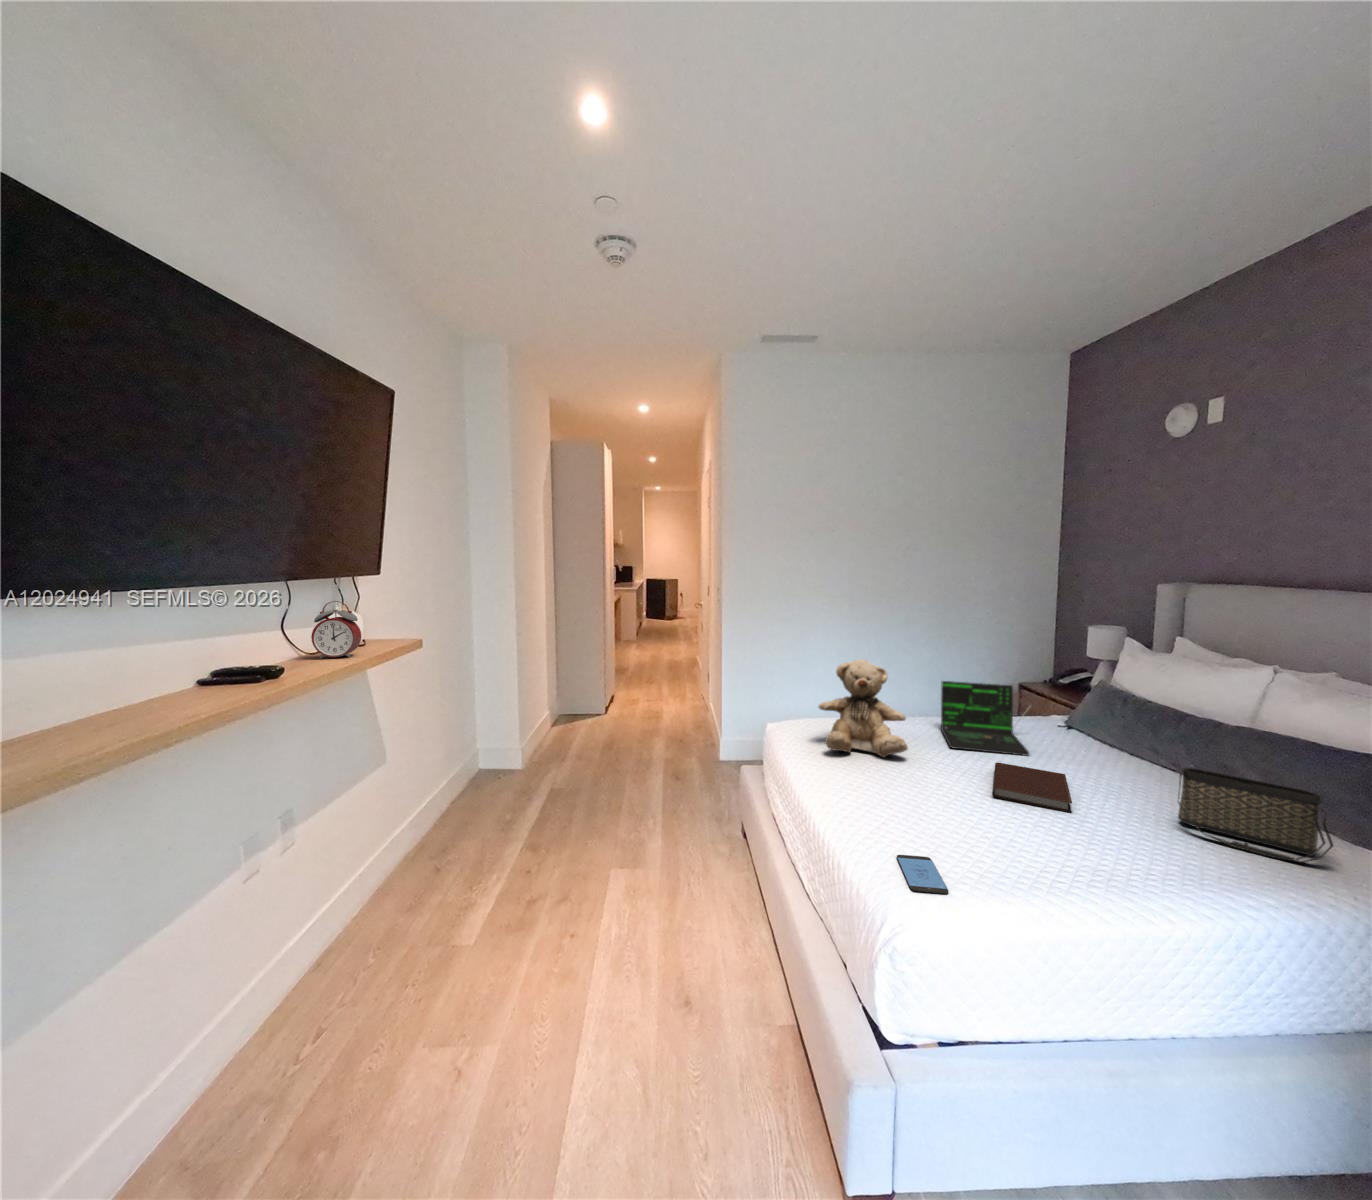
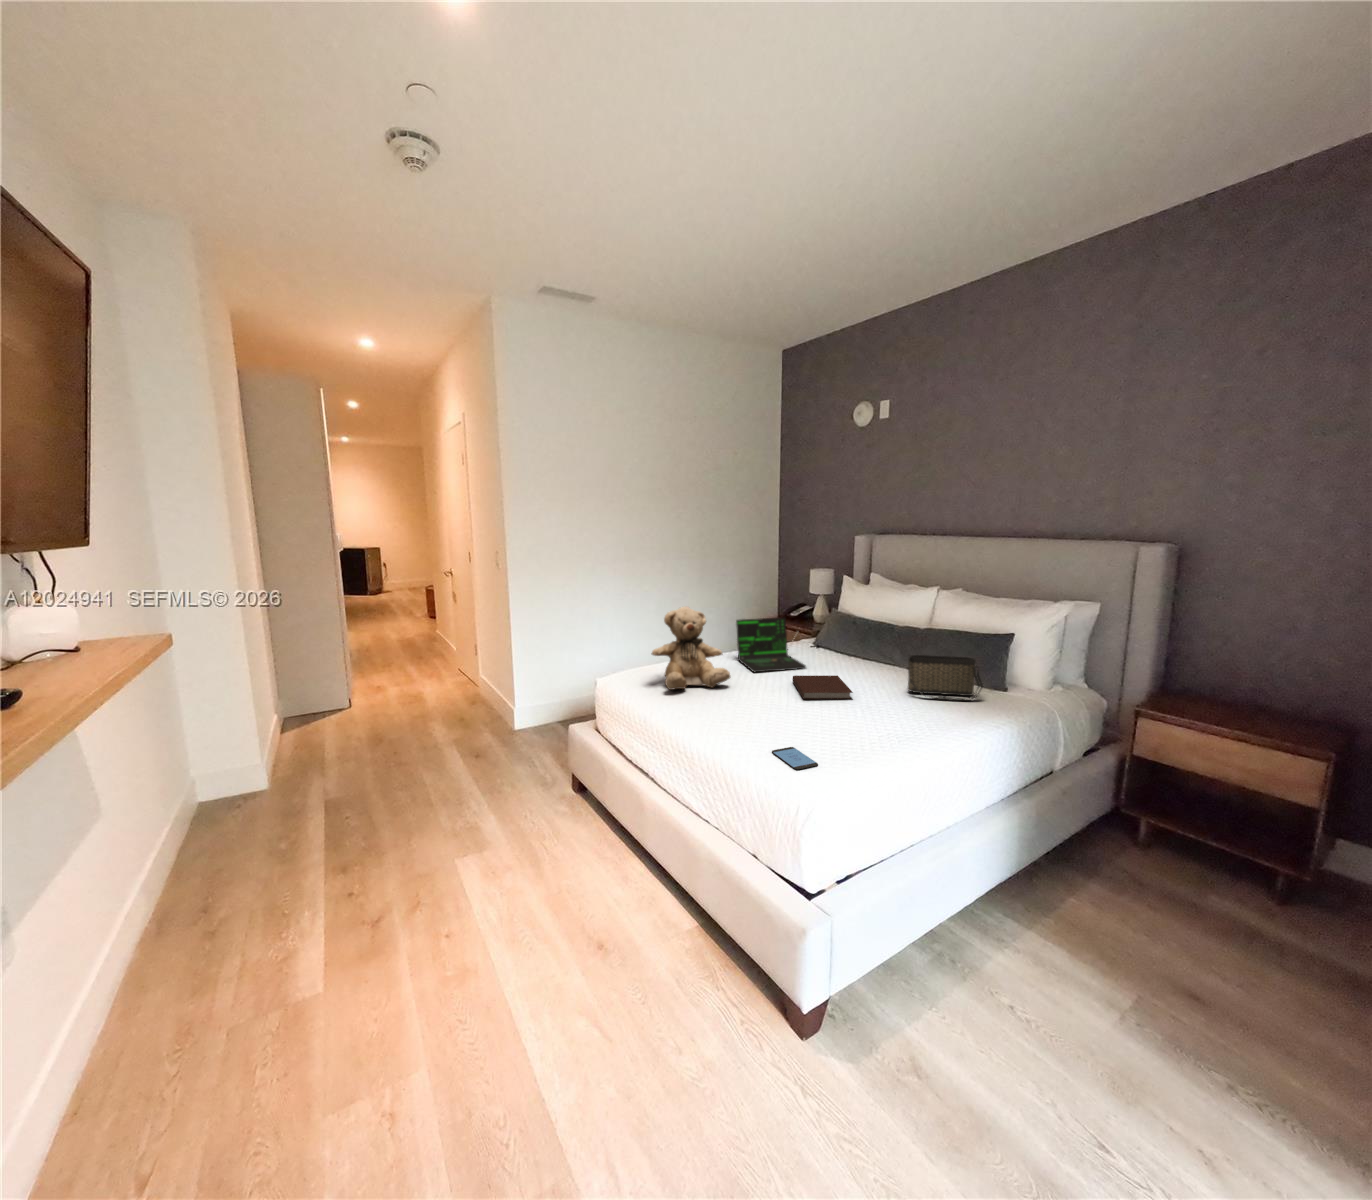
alarm clock: present [311,601,361,658] -> none [27,582,115,668]

